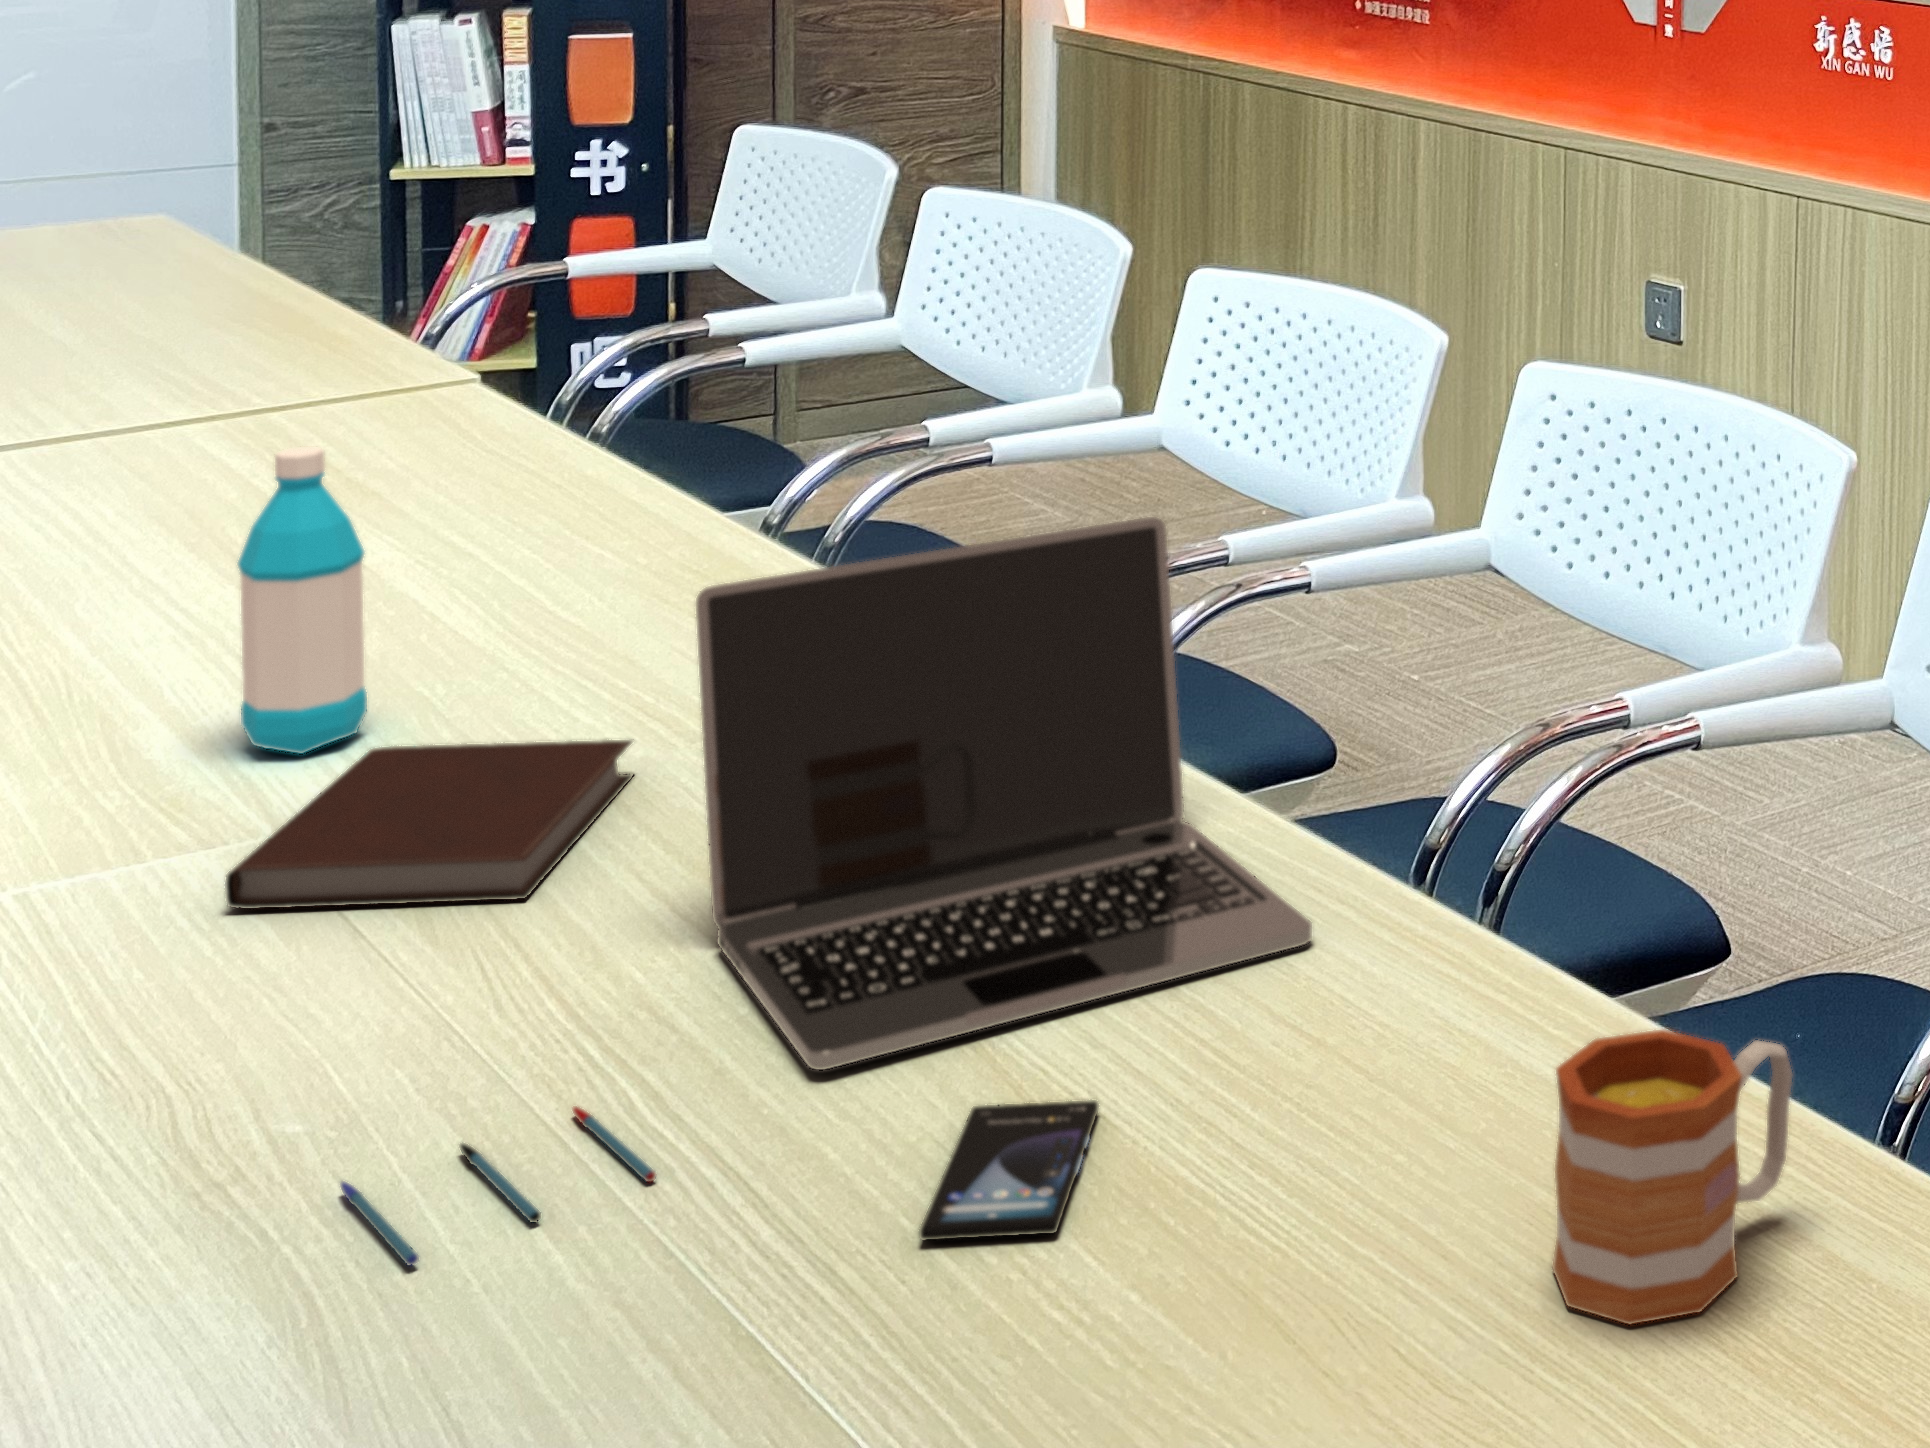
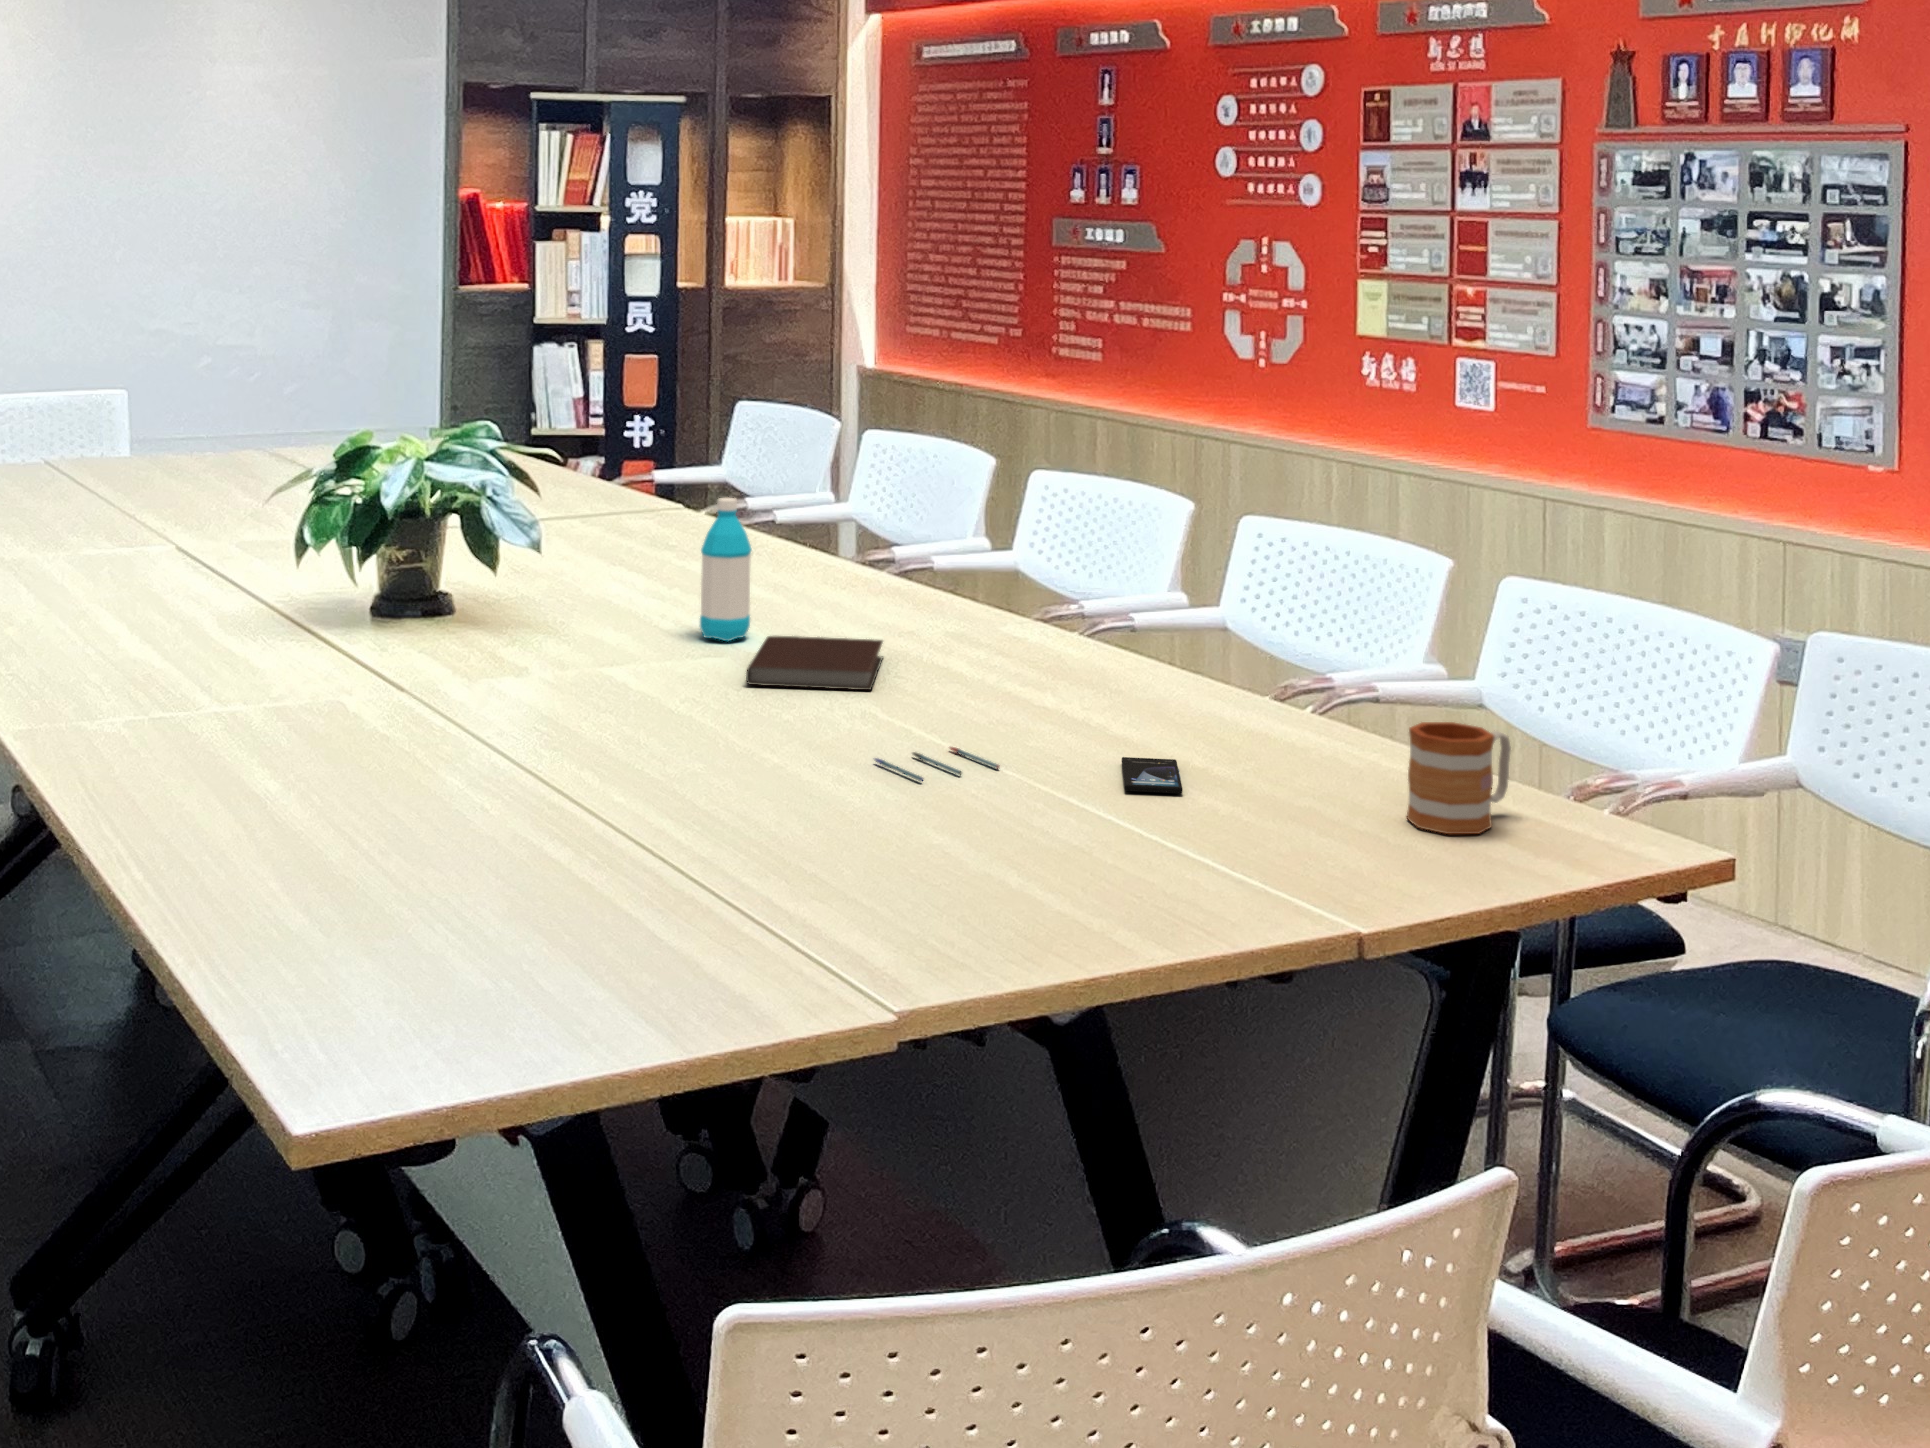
laptop: present [696,517,1312,1070] -> none [958,535,1242,744]

